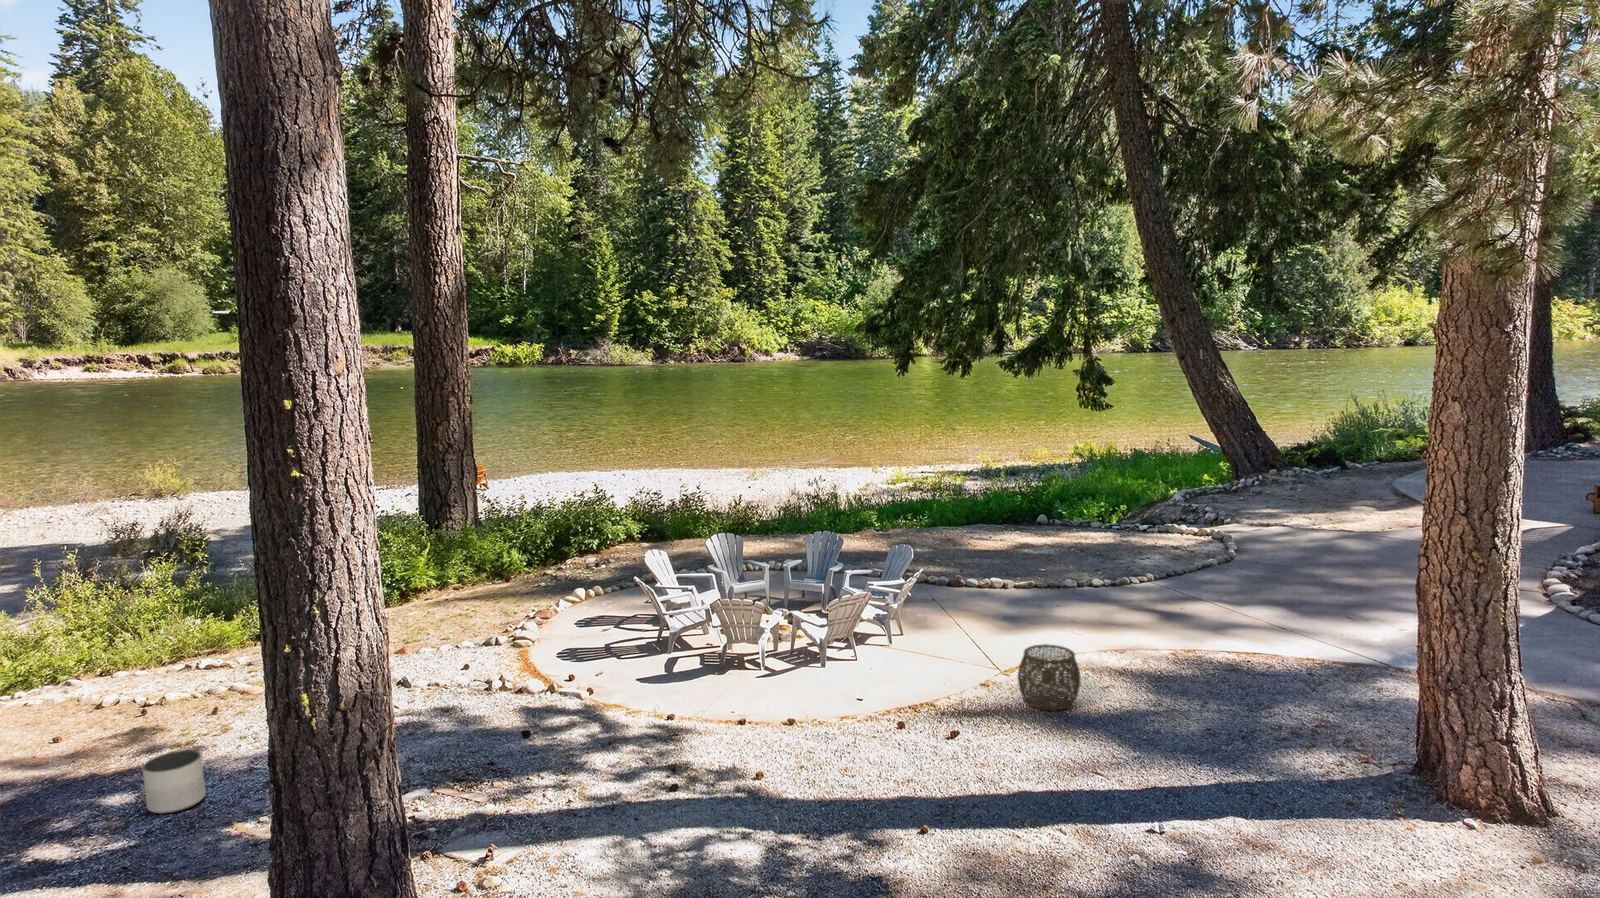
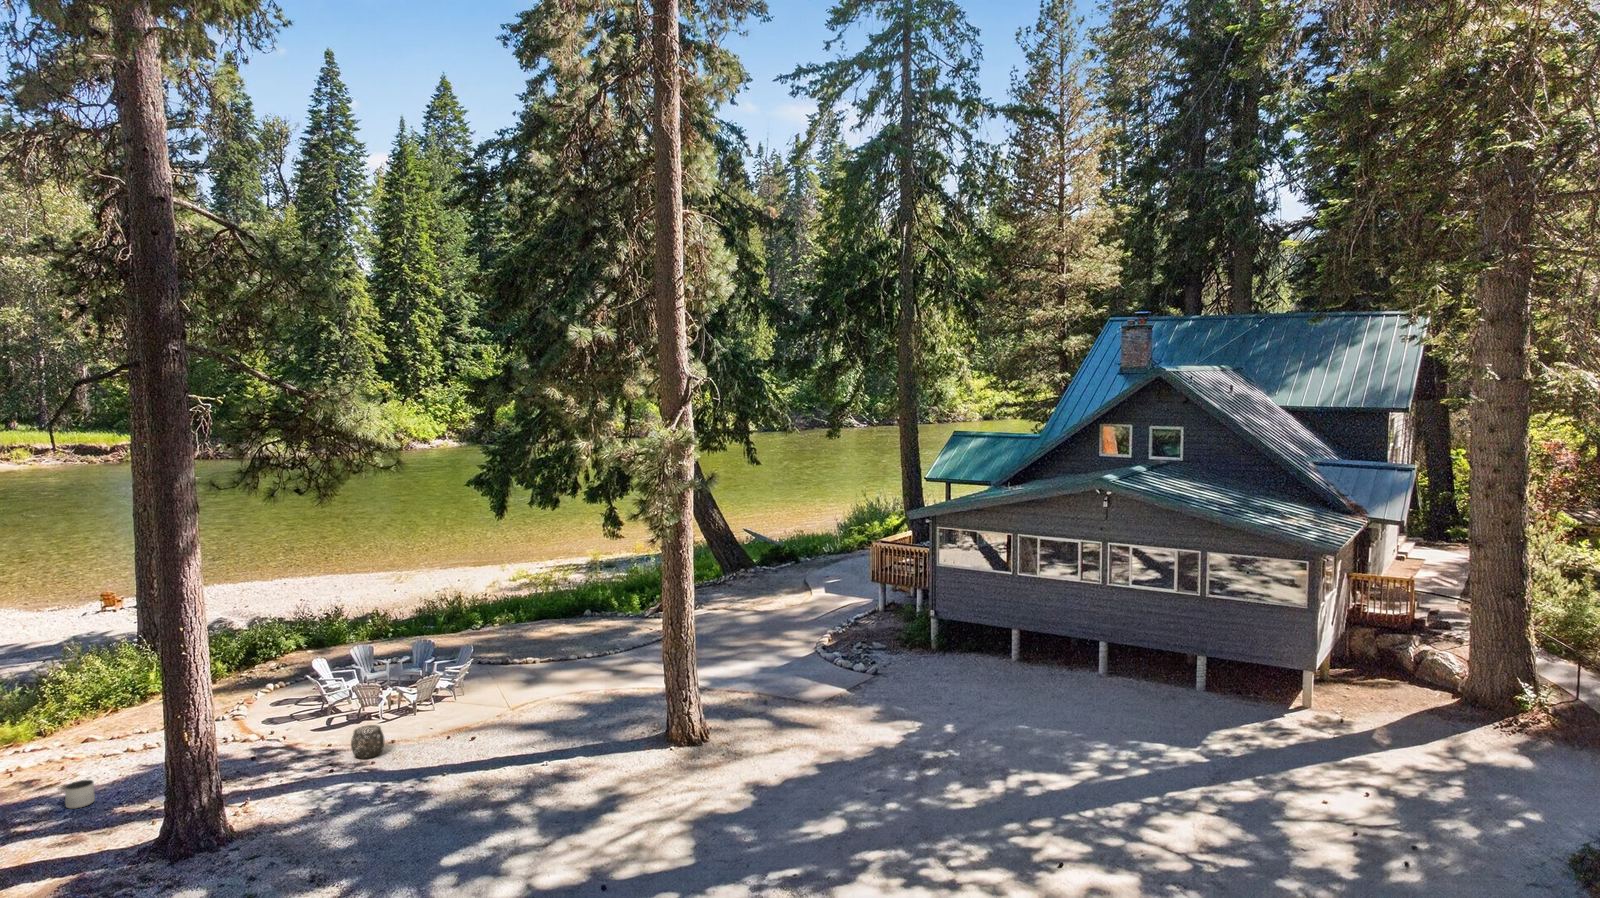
woven basket: present [1018,644,1081,711] -> present [351,725,384,759]

